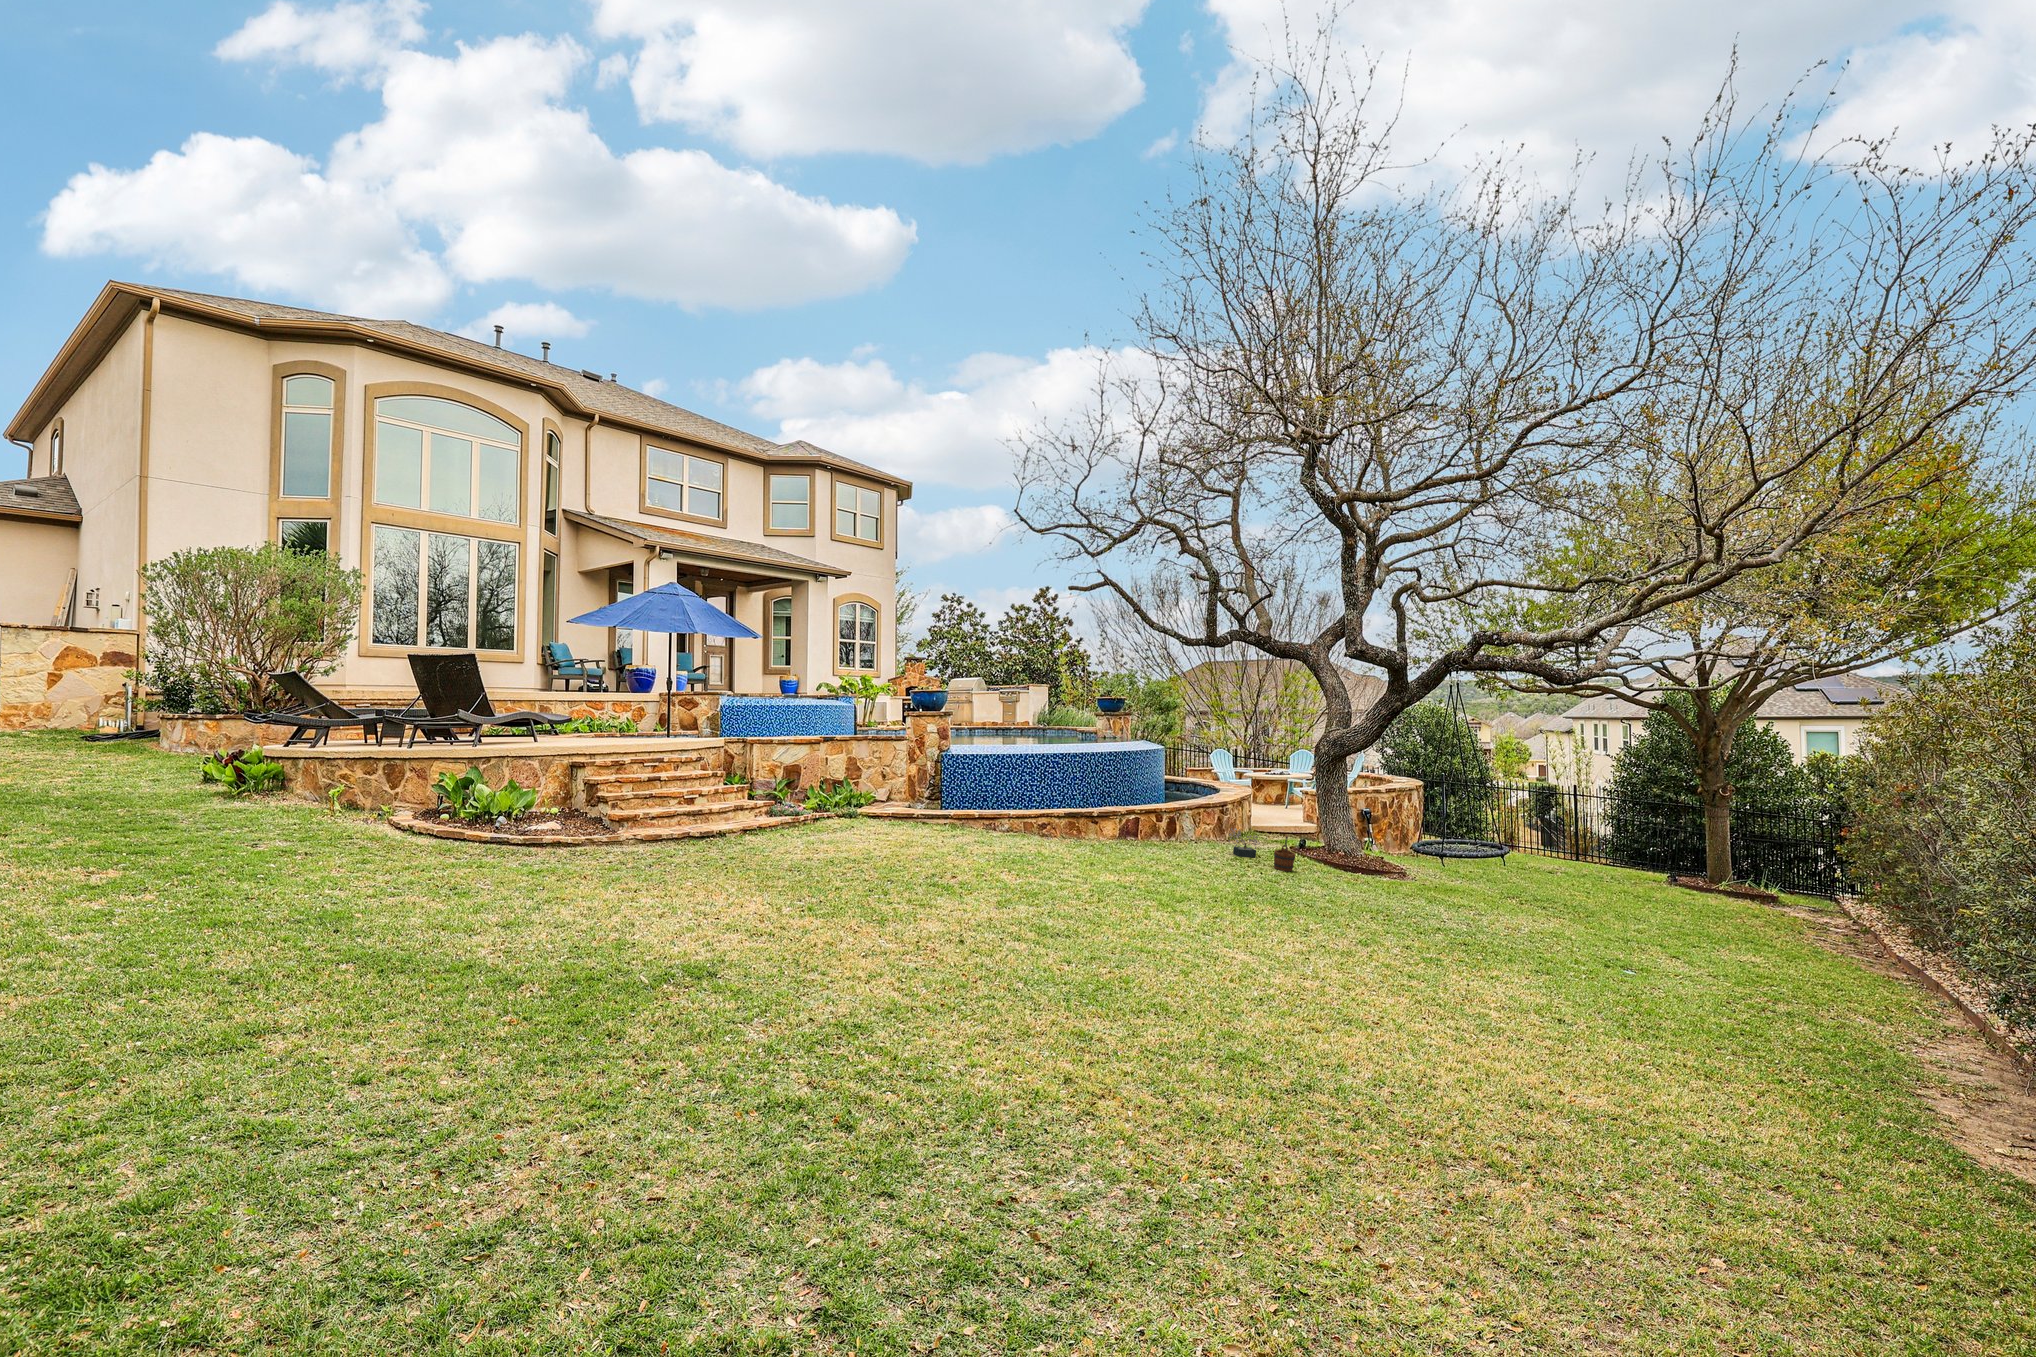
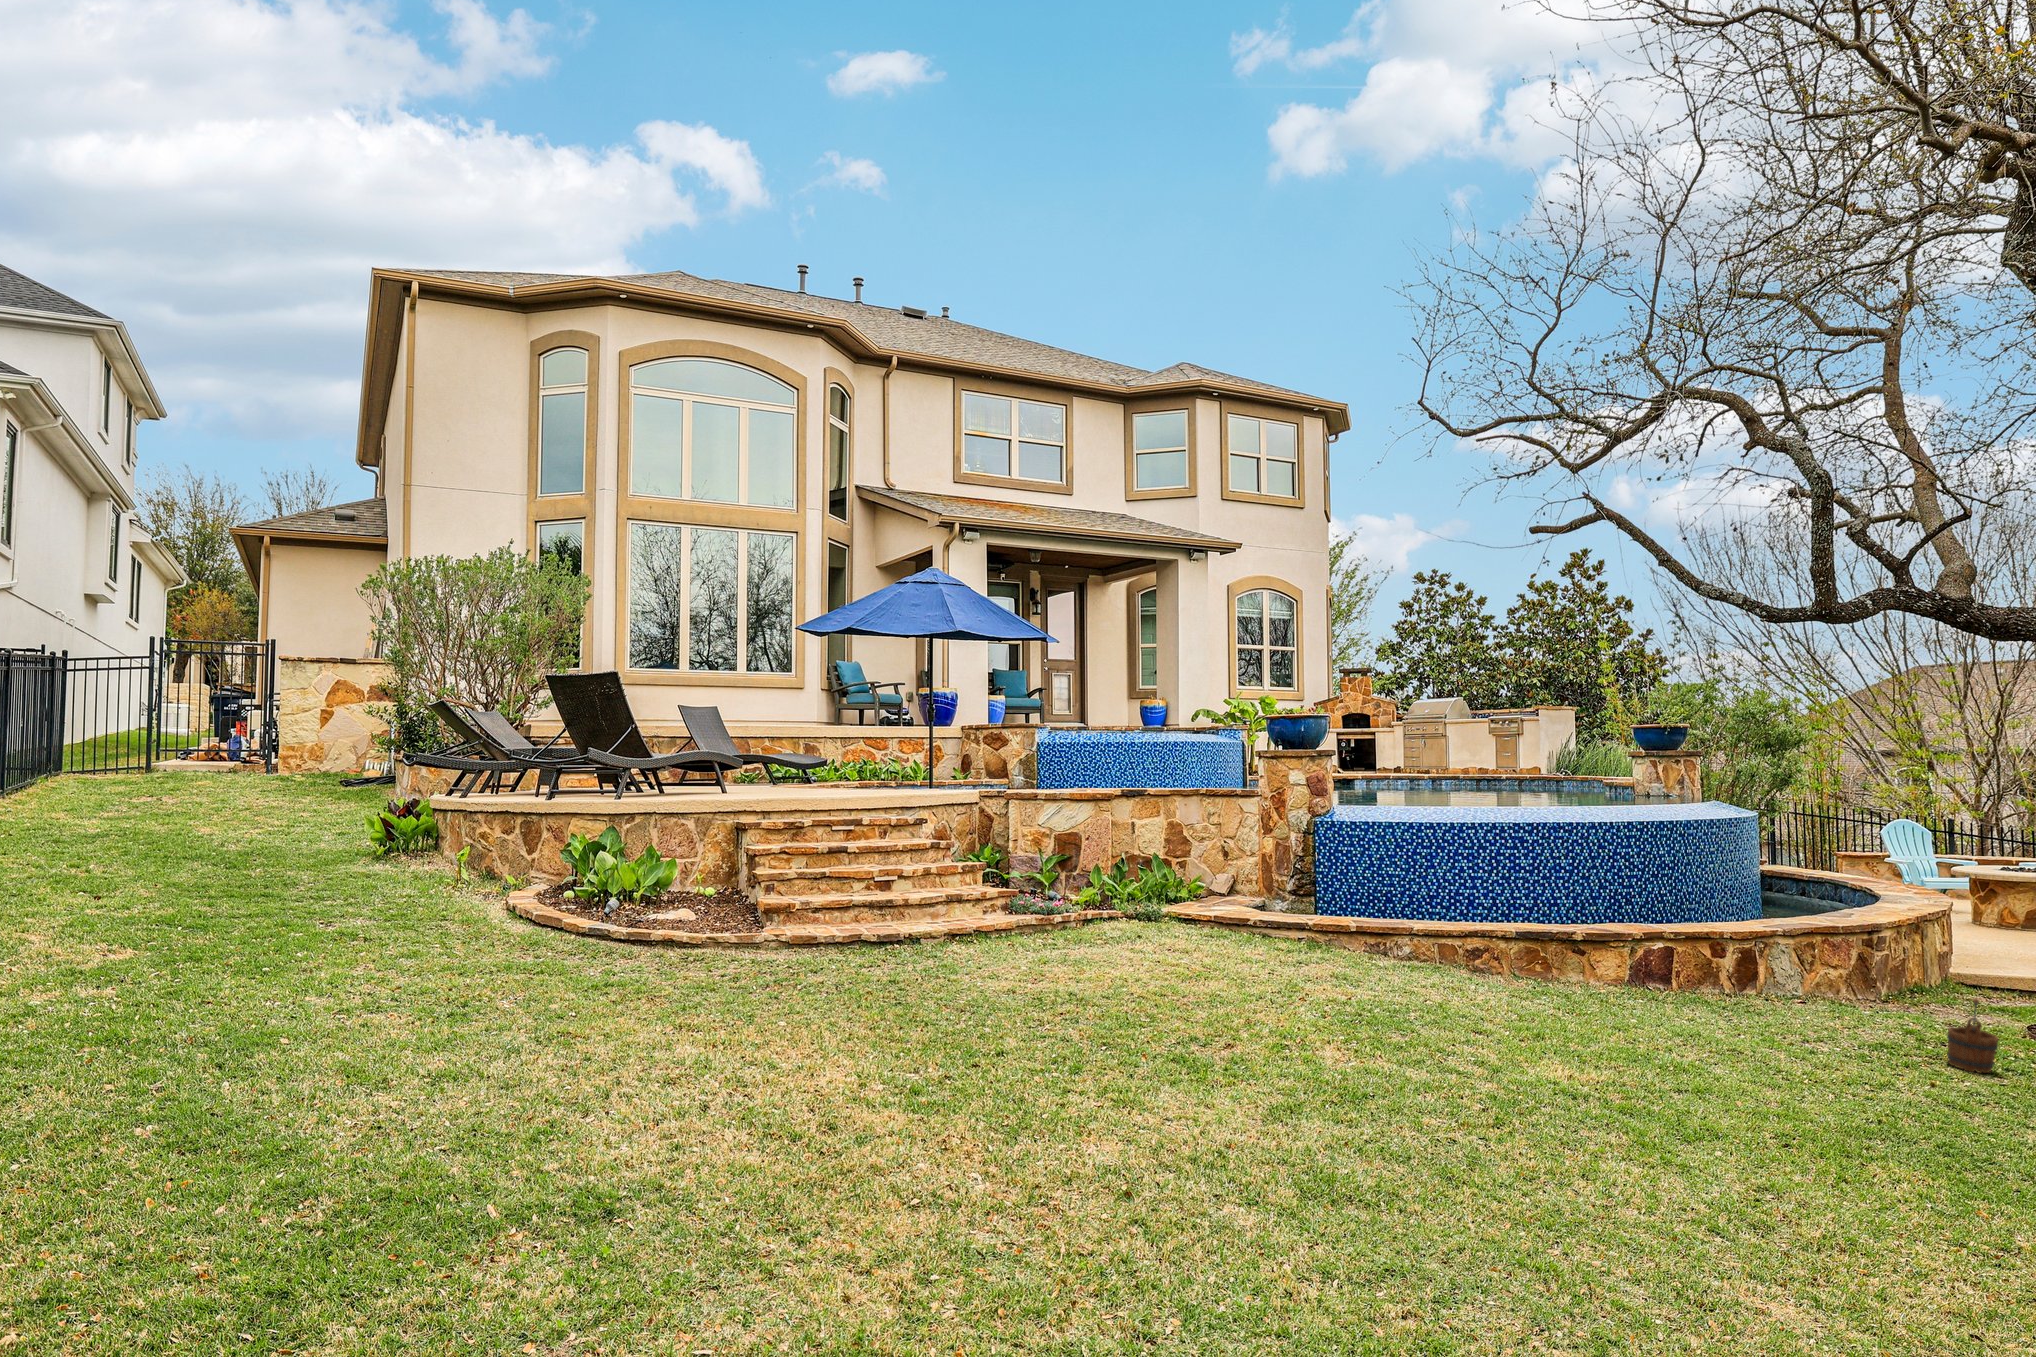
decorative plant: present [1228,828,1260,857] -> none [1847,974,1921,1037]

